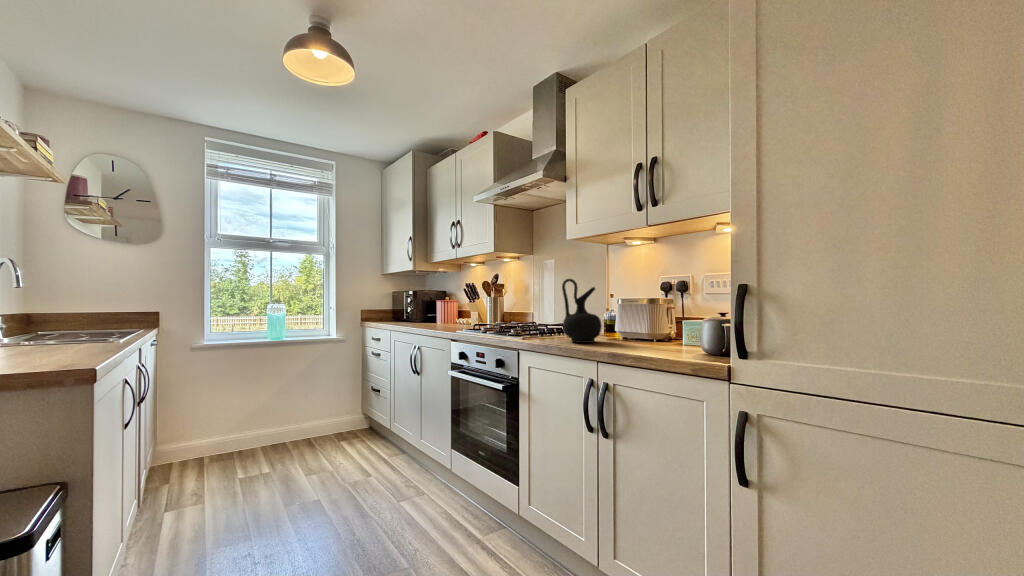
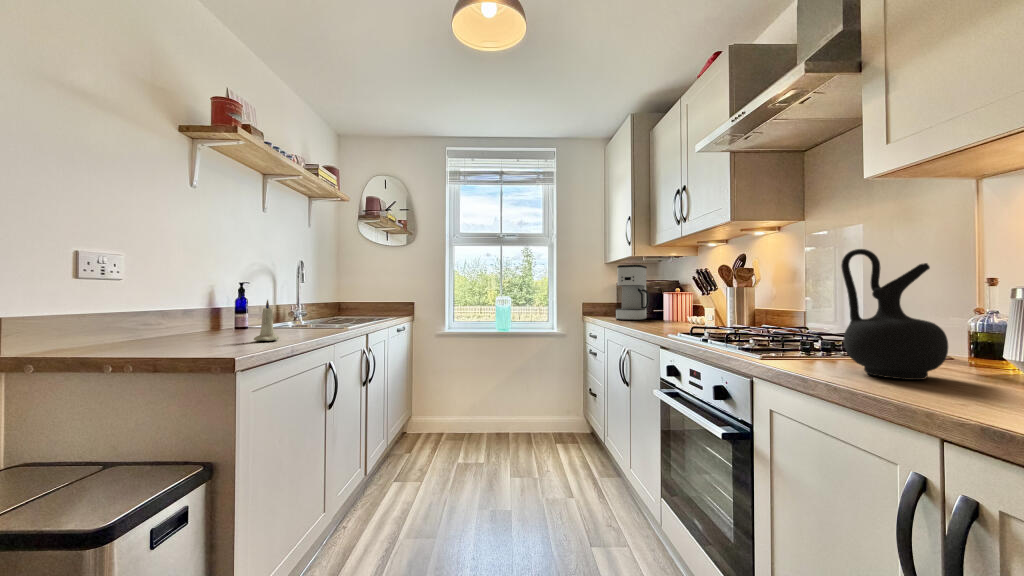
coffee maker: none [400,278,427,323] -> present [616,265,650,320]
candle: none [42,311,78,359] -> present [254,300,279,341]

